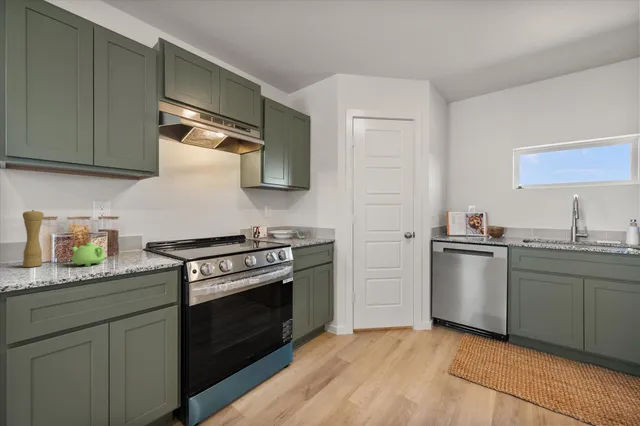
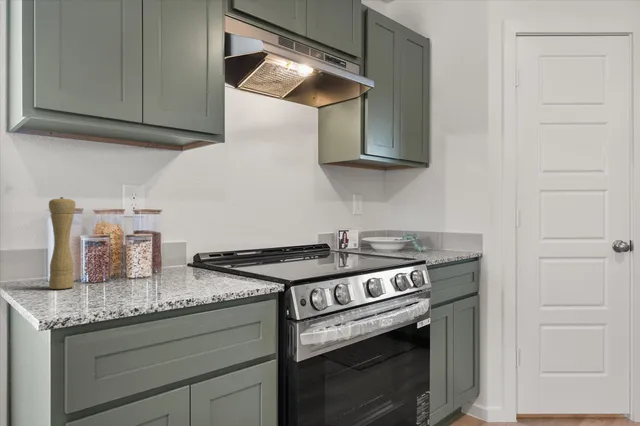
teapot: present [72,243,105,266] -> none [115,251,167,289]

